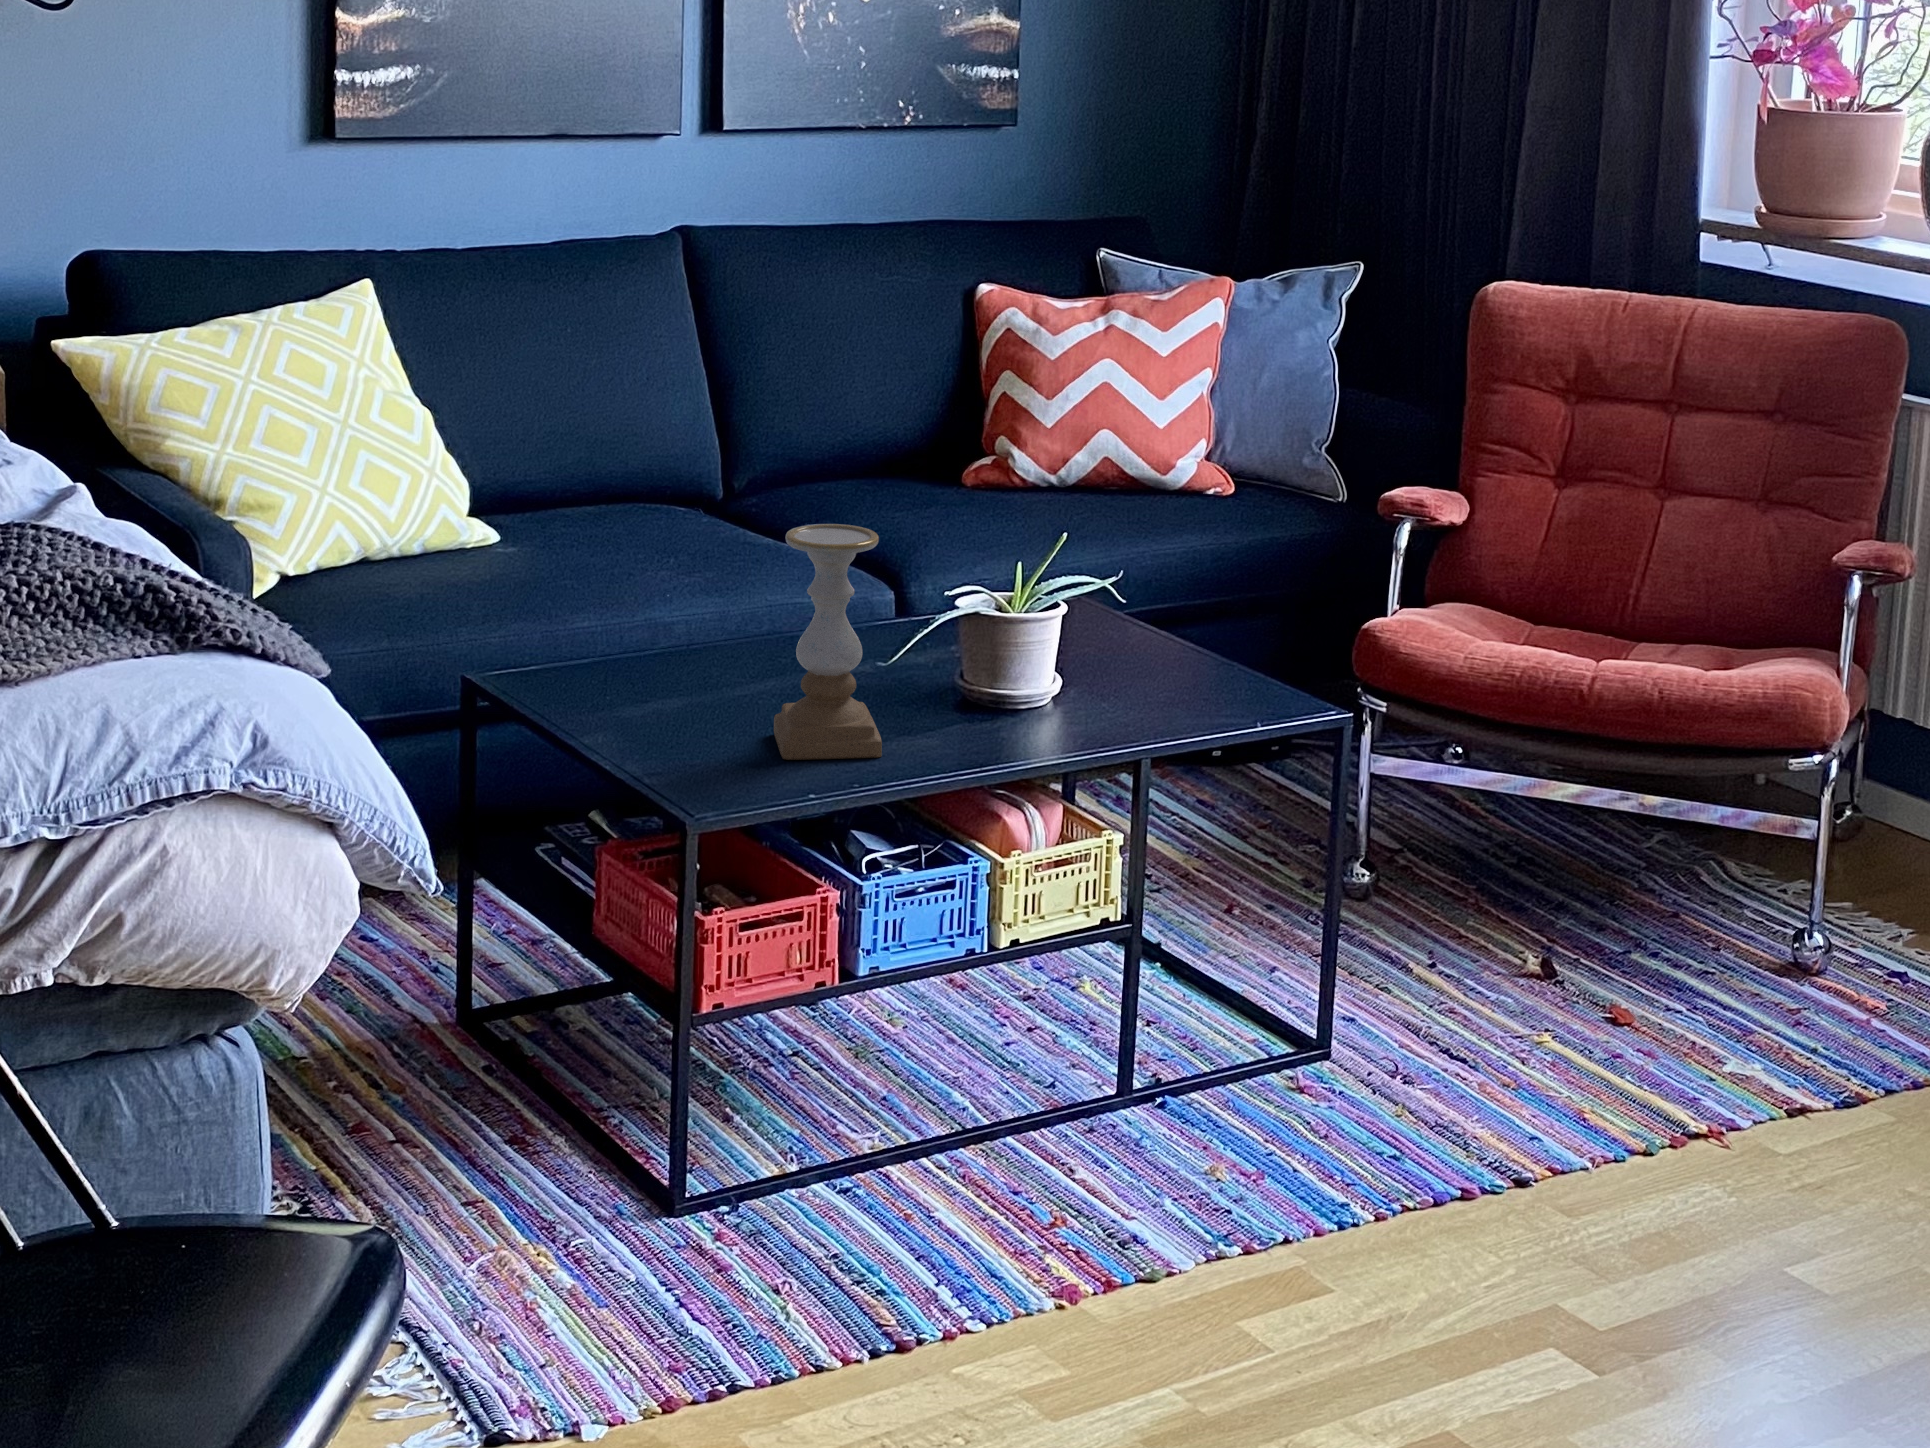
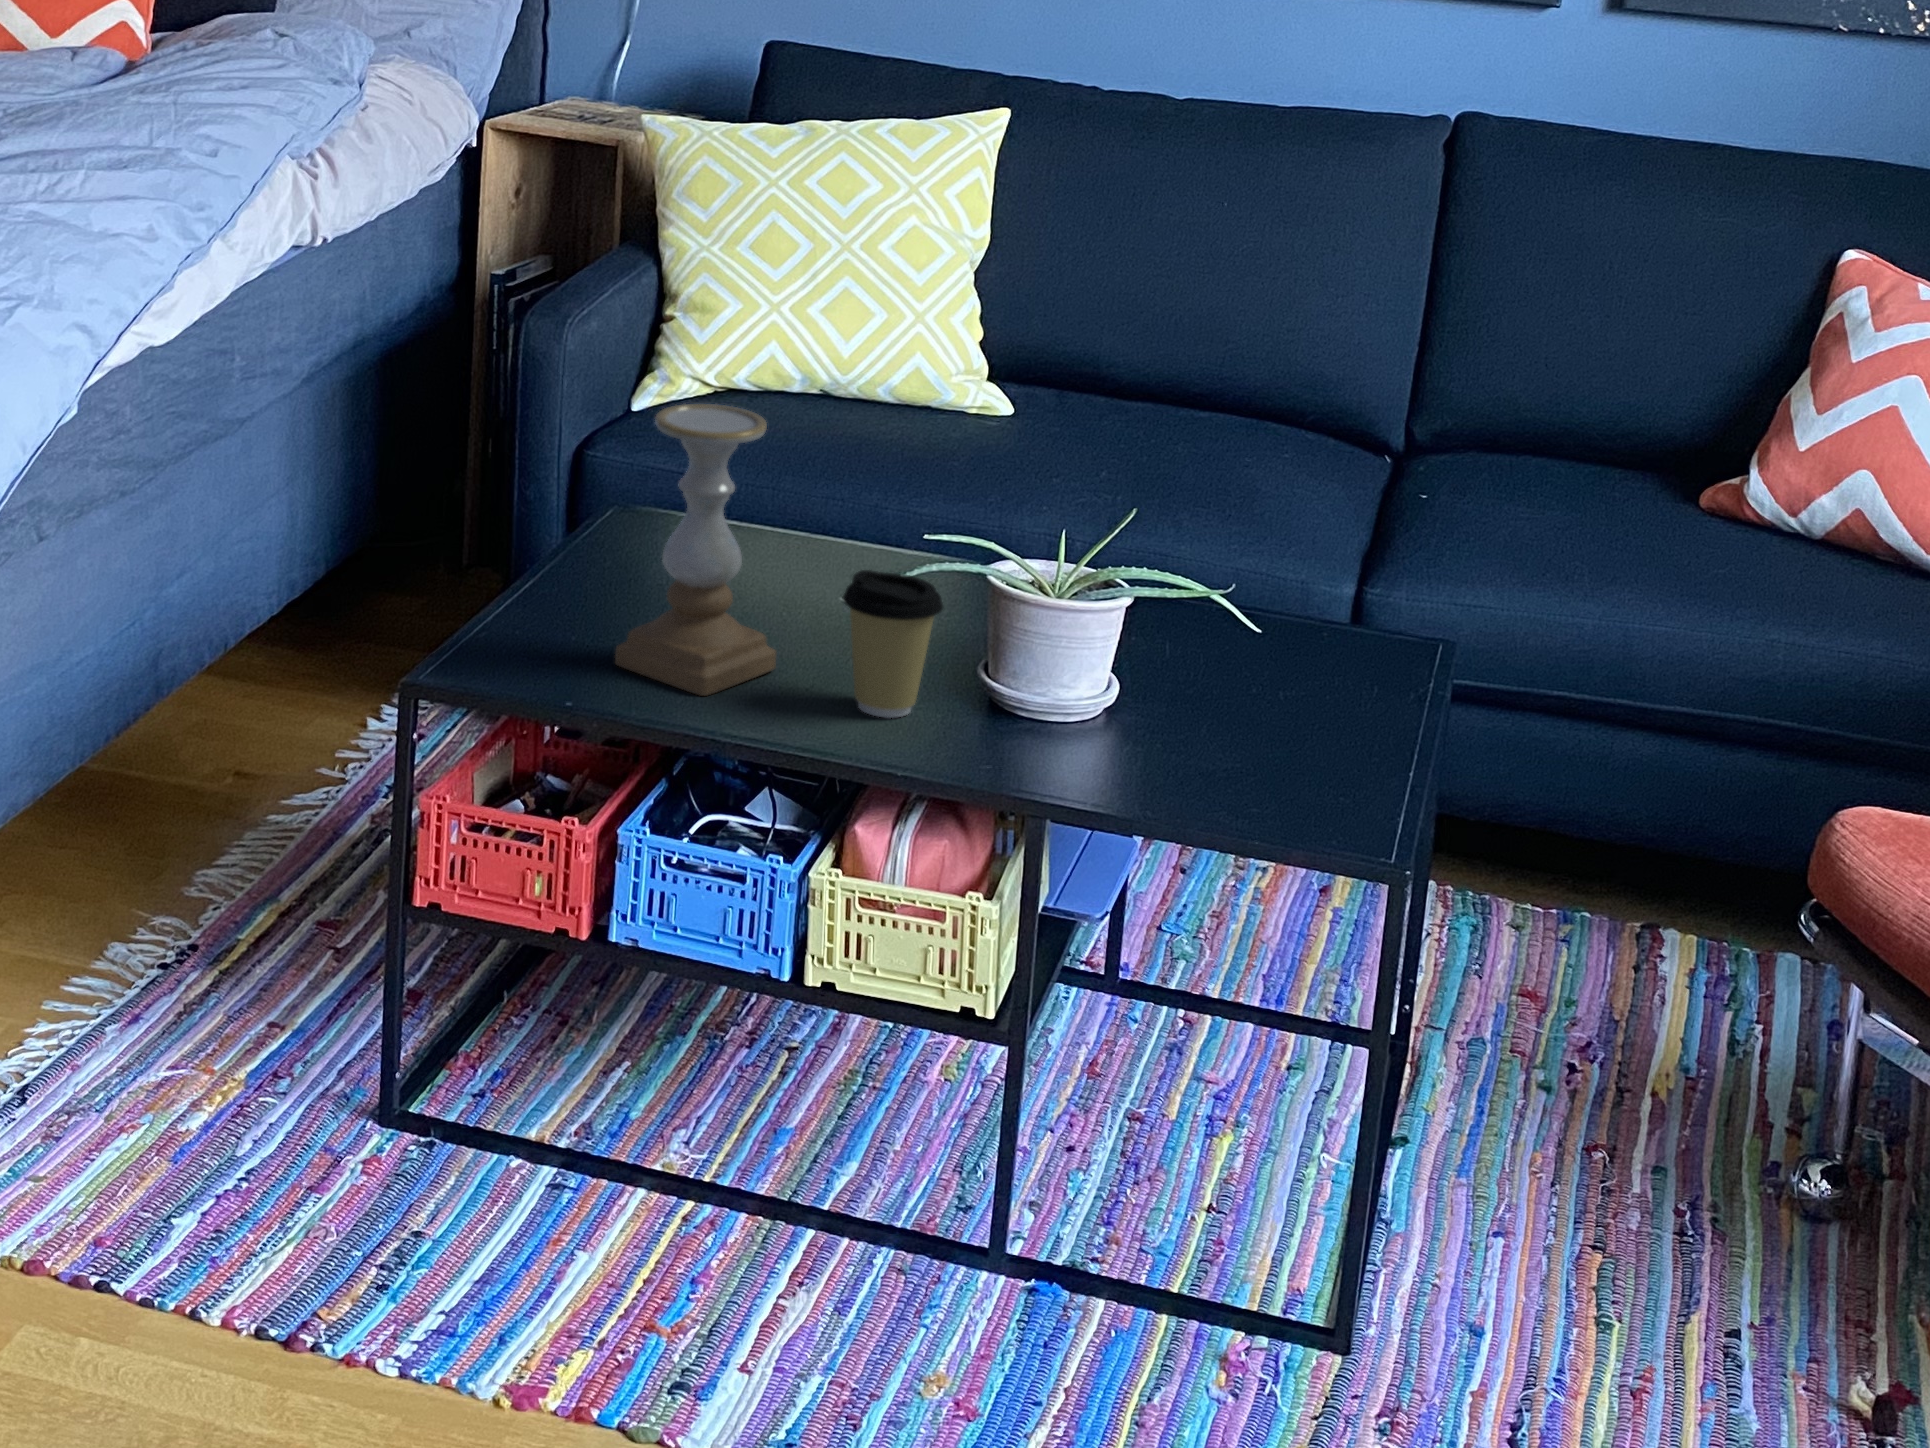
coffee cup: none [942,620,1021,732] -> present [842,570,943,718]

